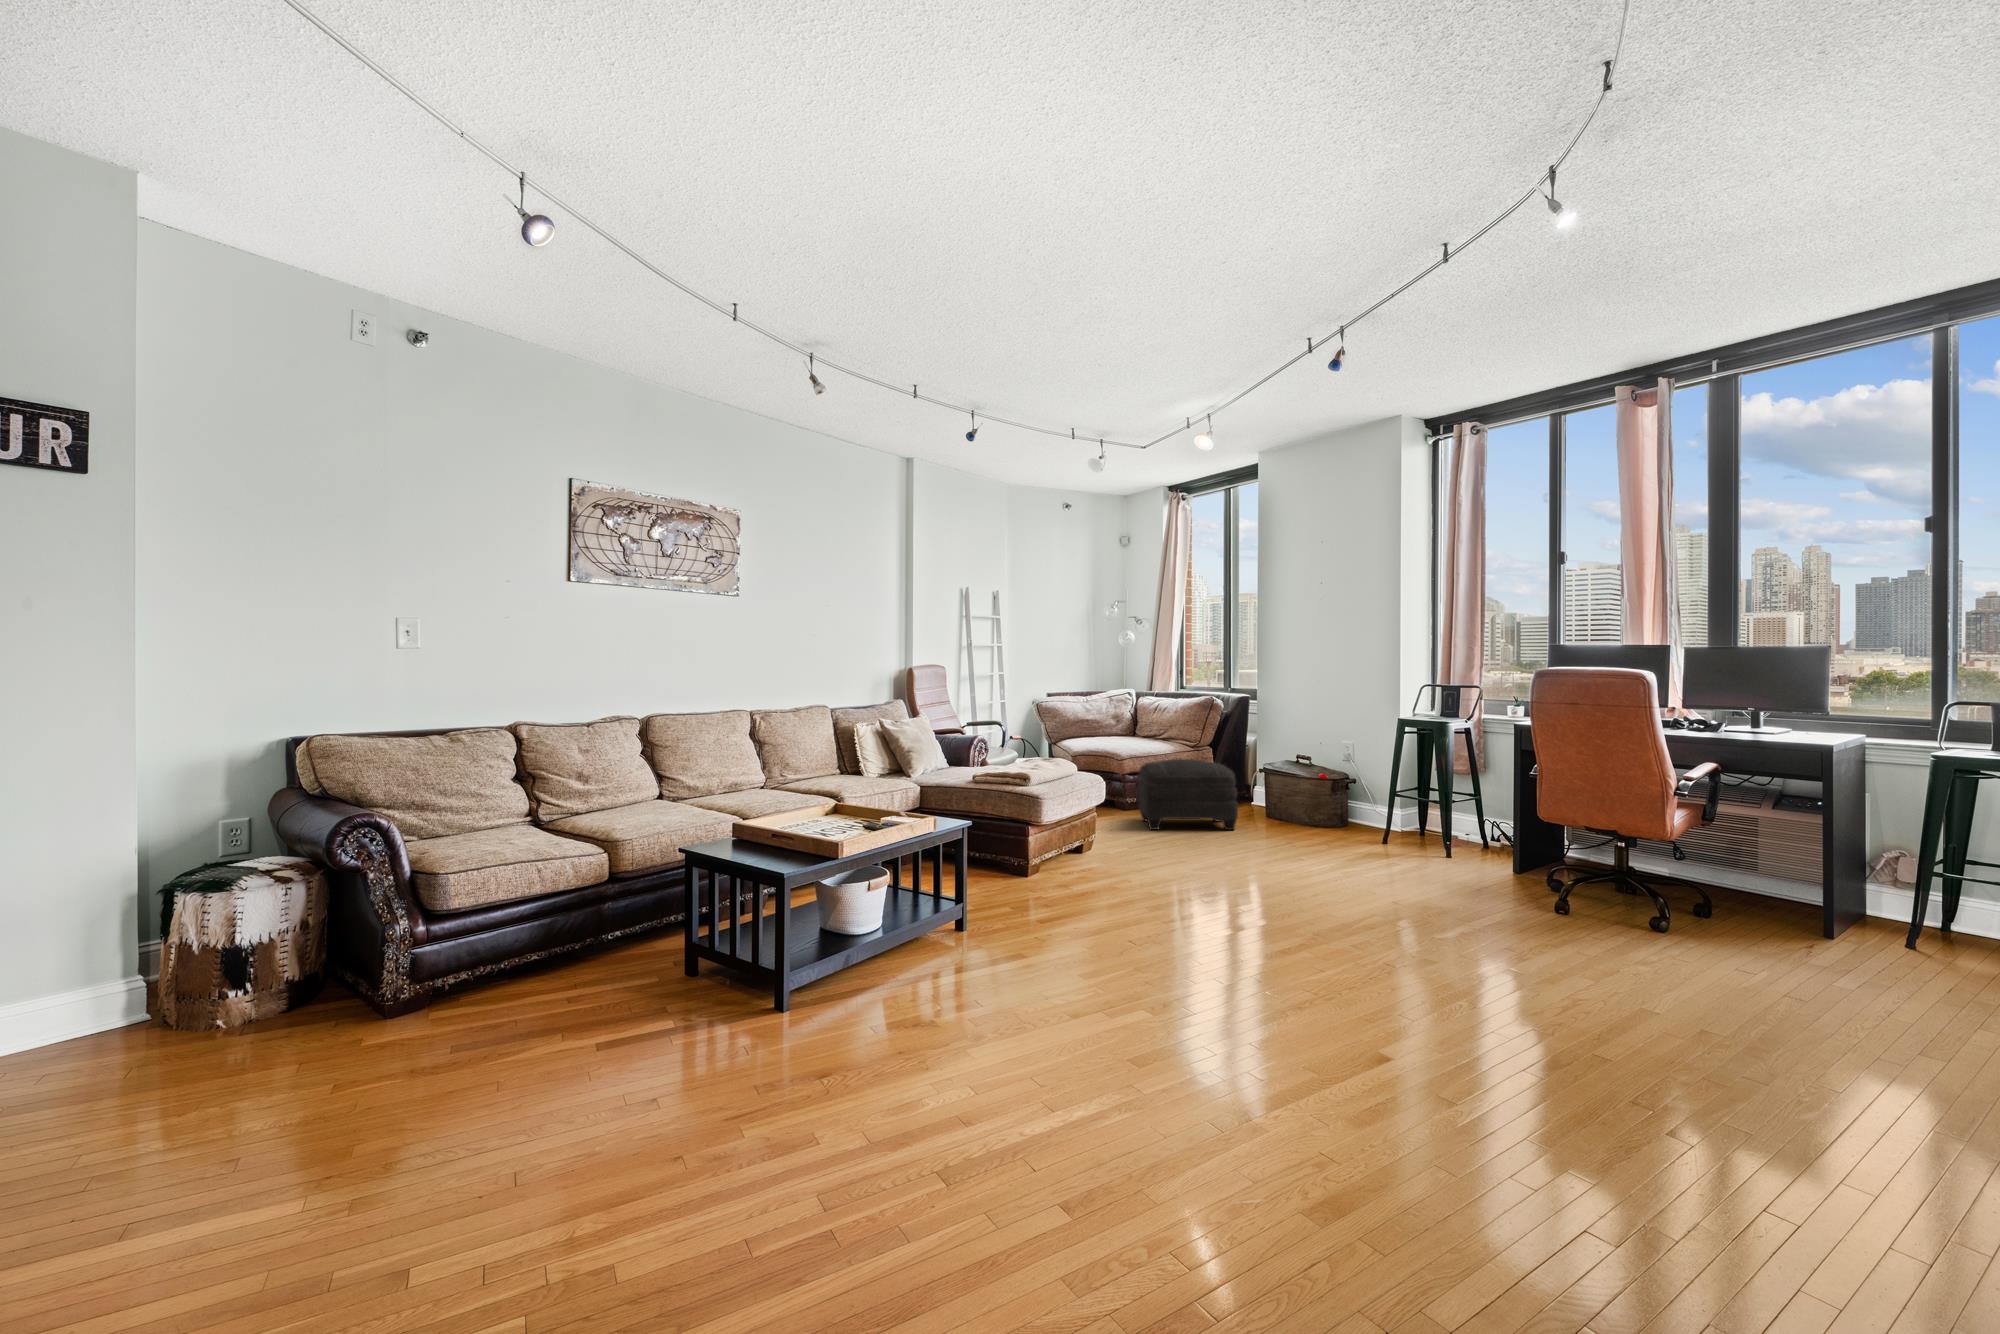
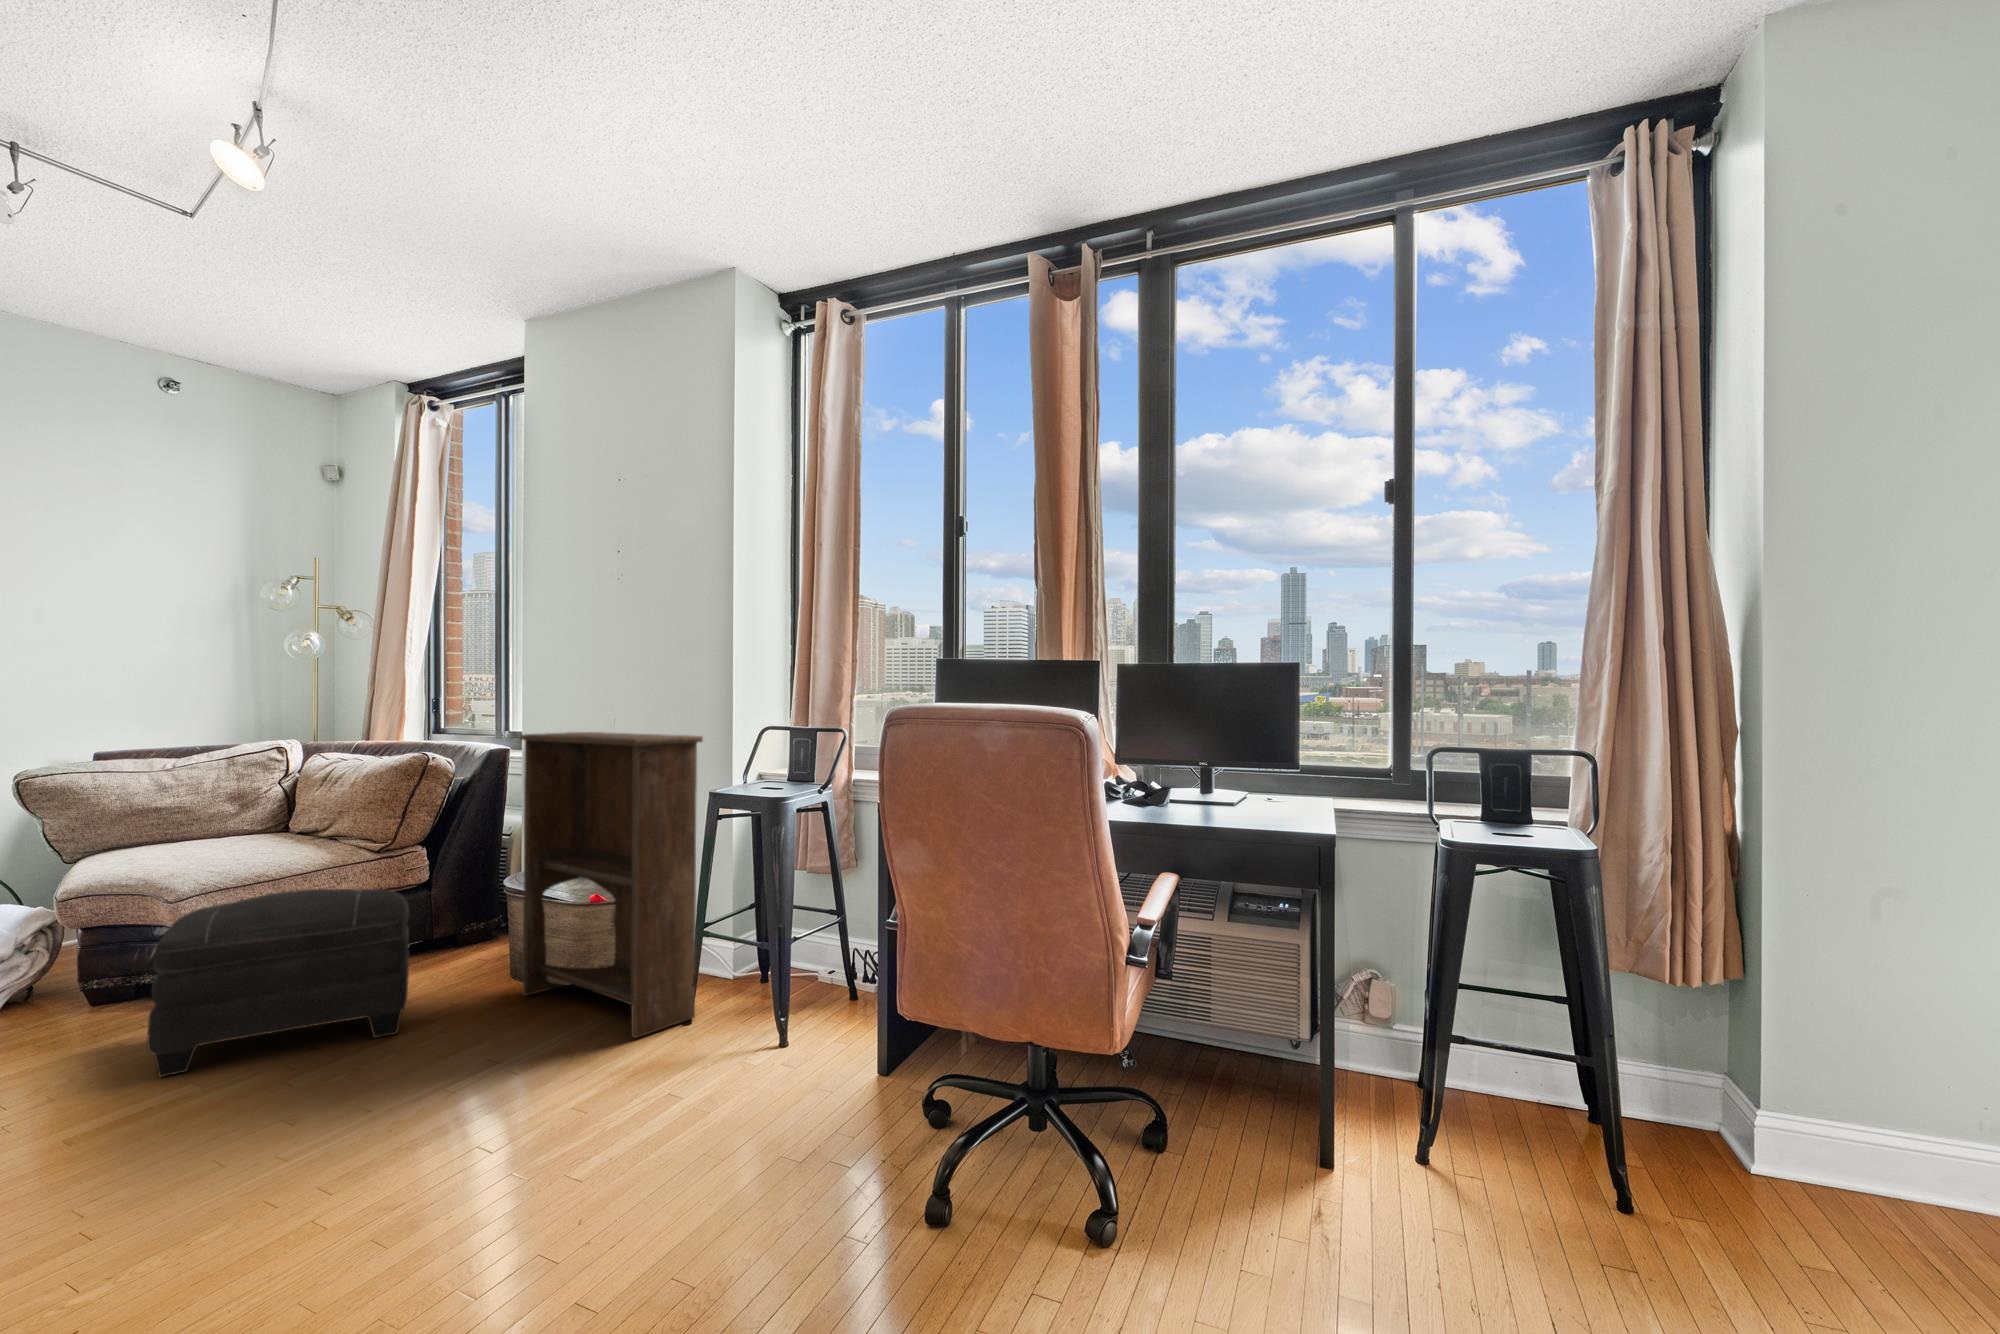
bookshelf: none [1279,687,1391,846] -> present [520,732,703,1038]

